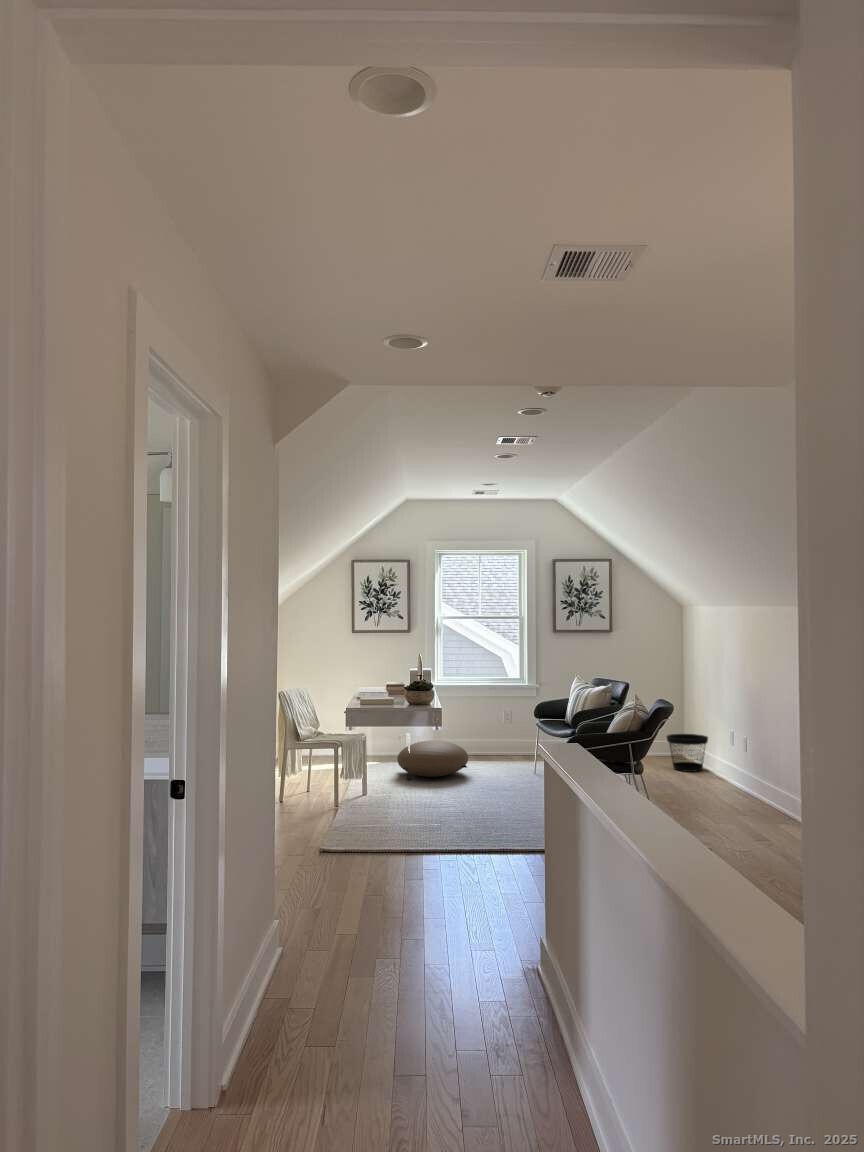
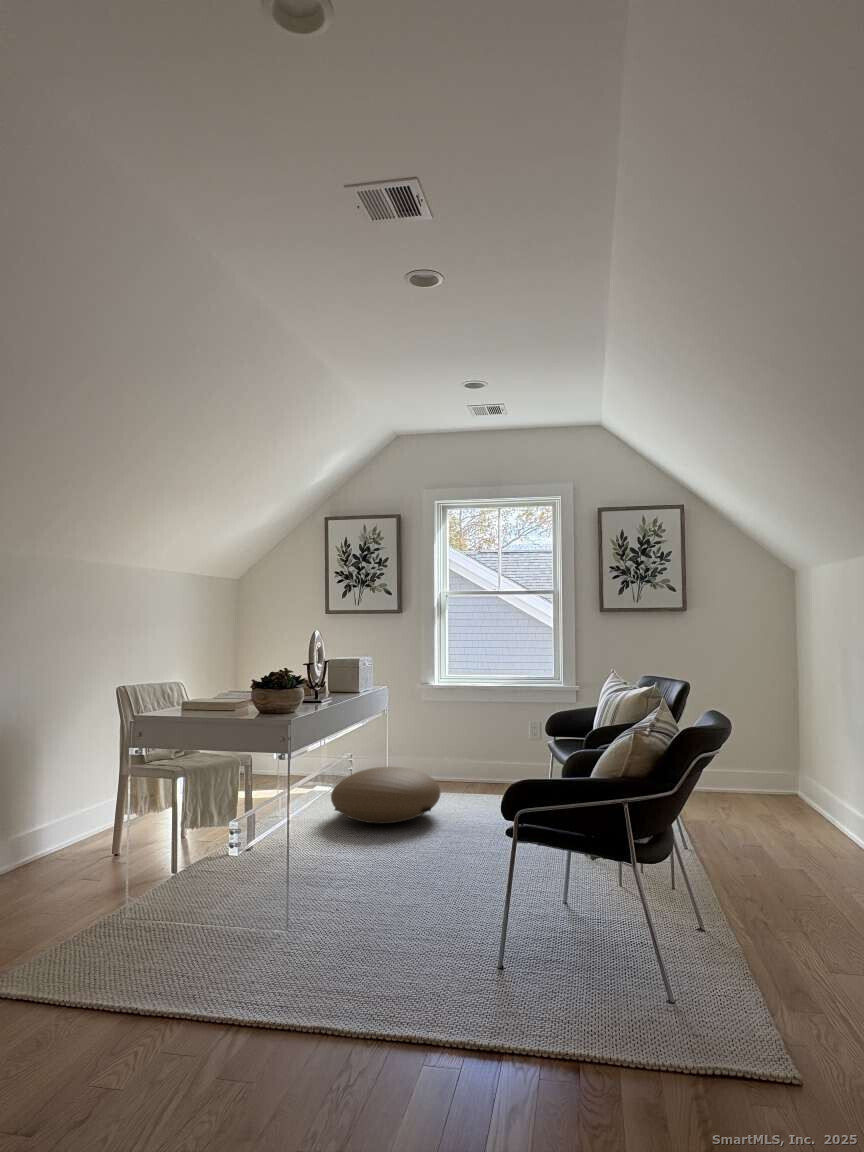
wastebasket: present [667,734,708,772] -> none [763,768,834,832]

